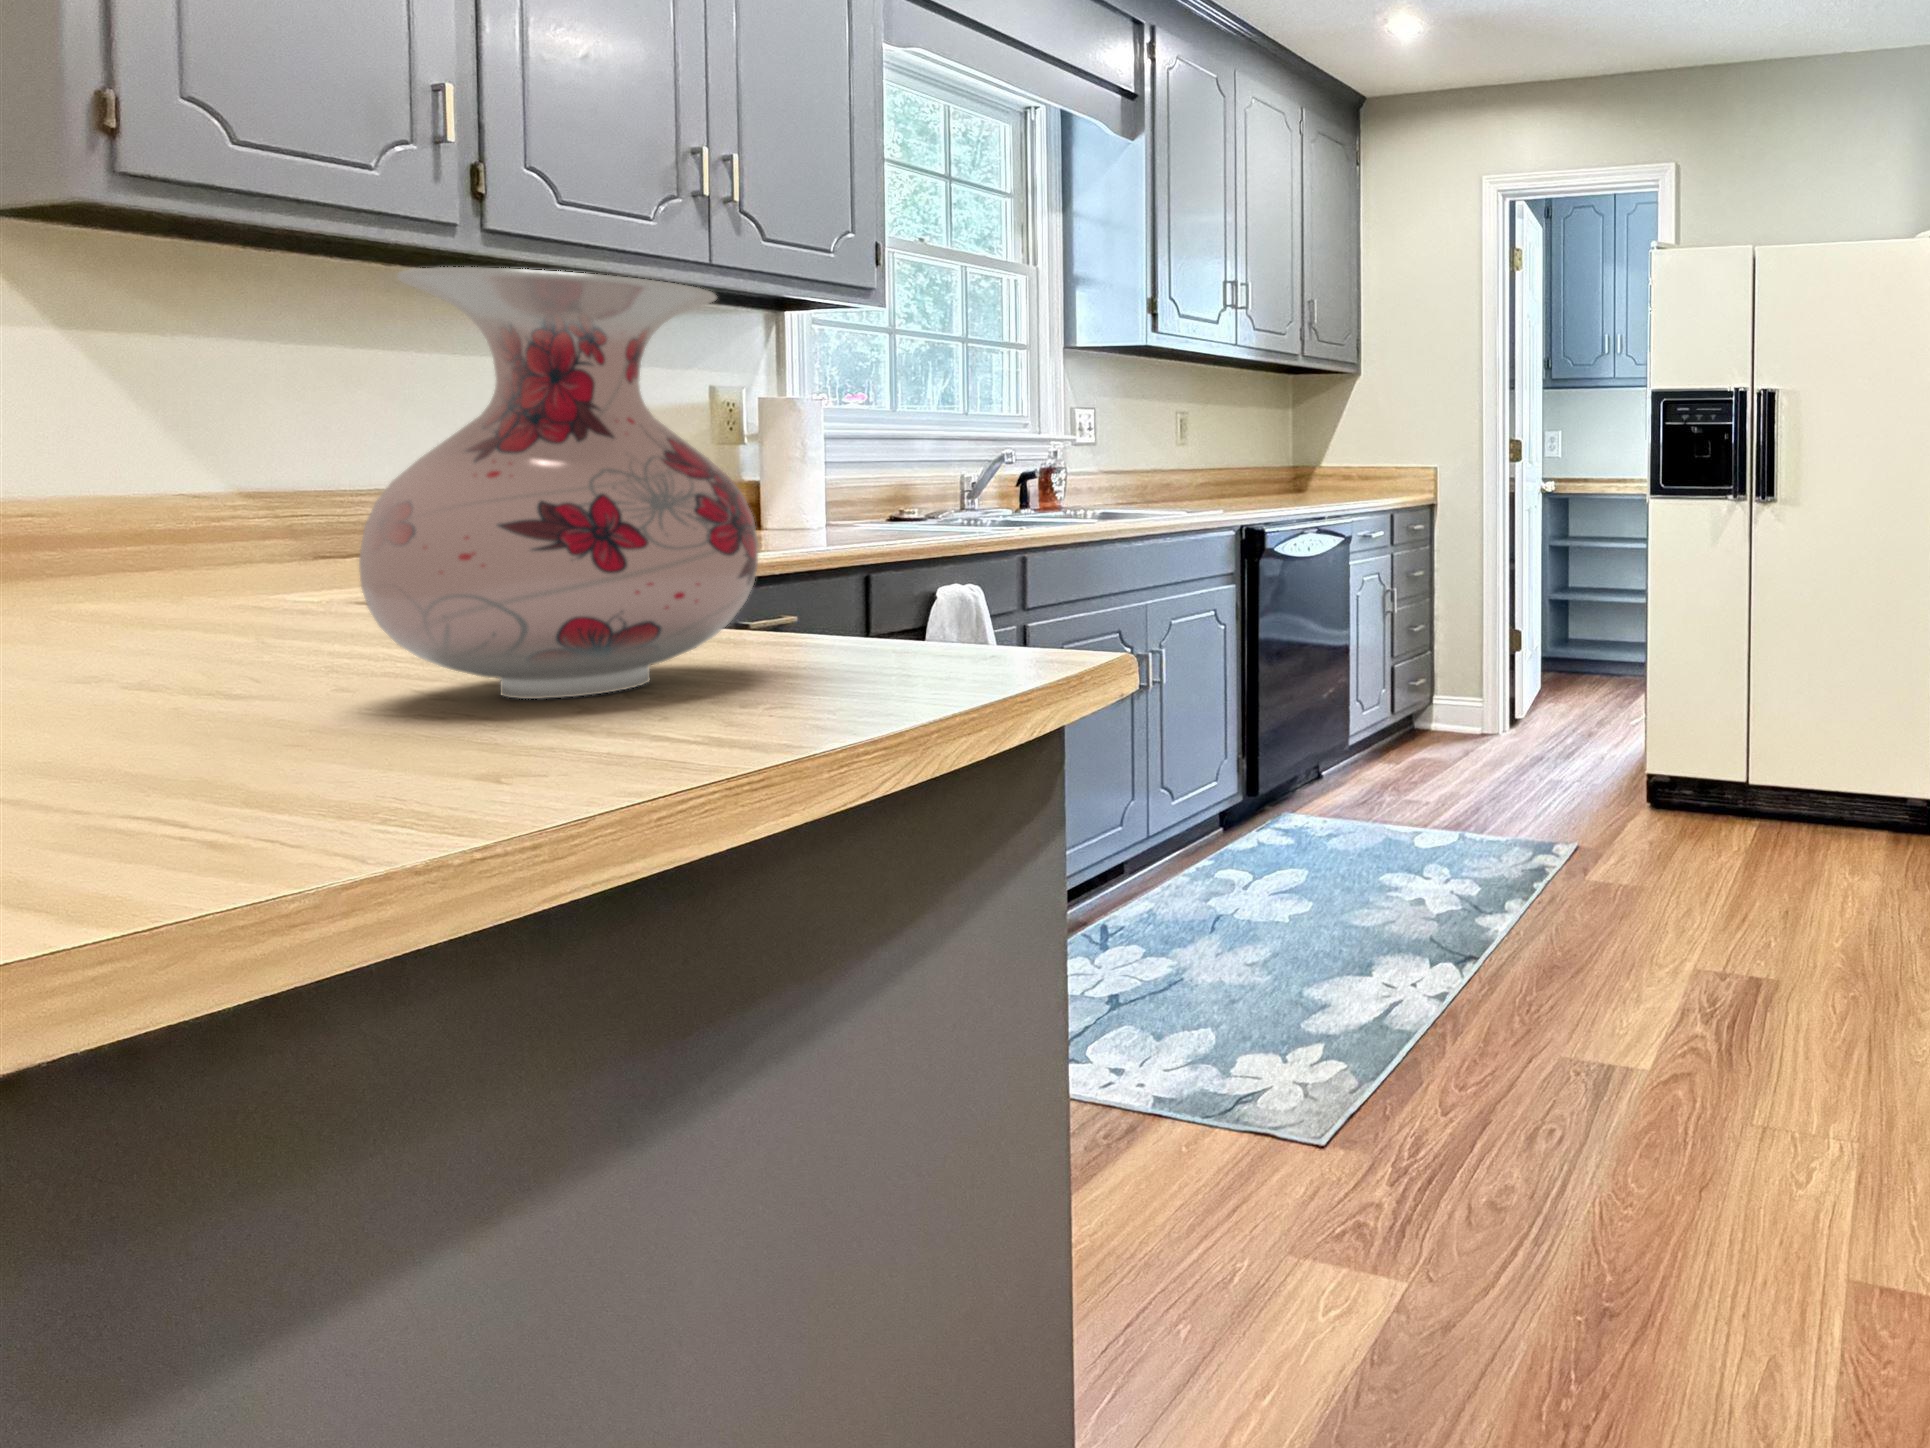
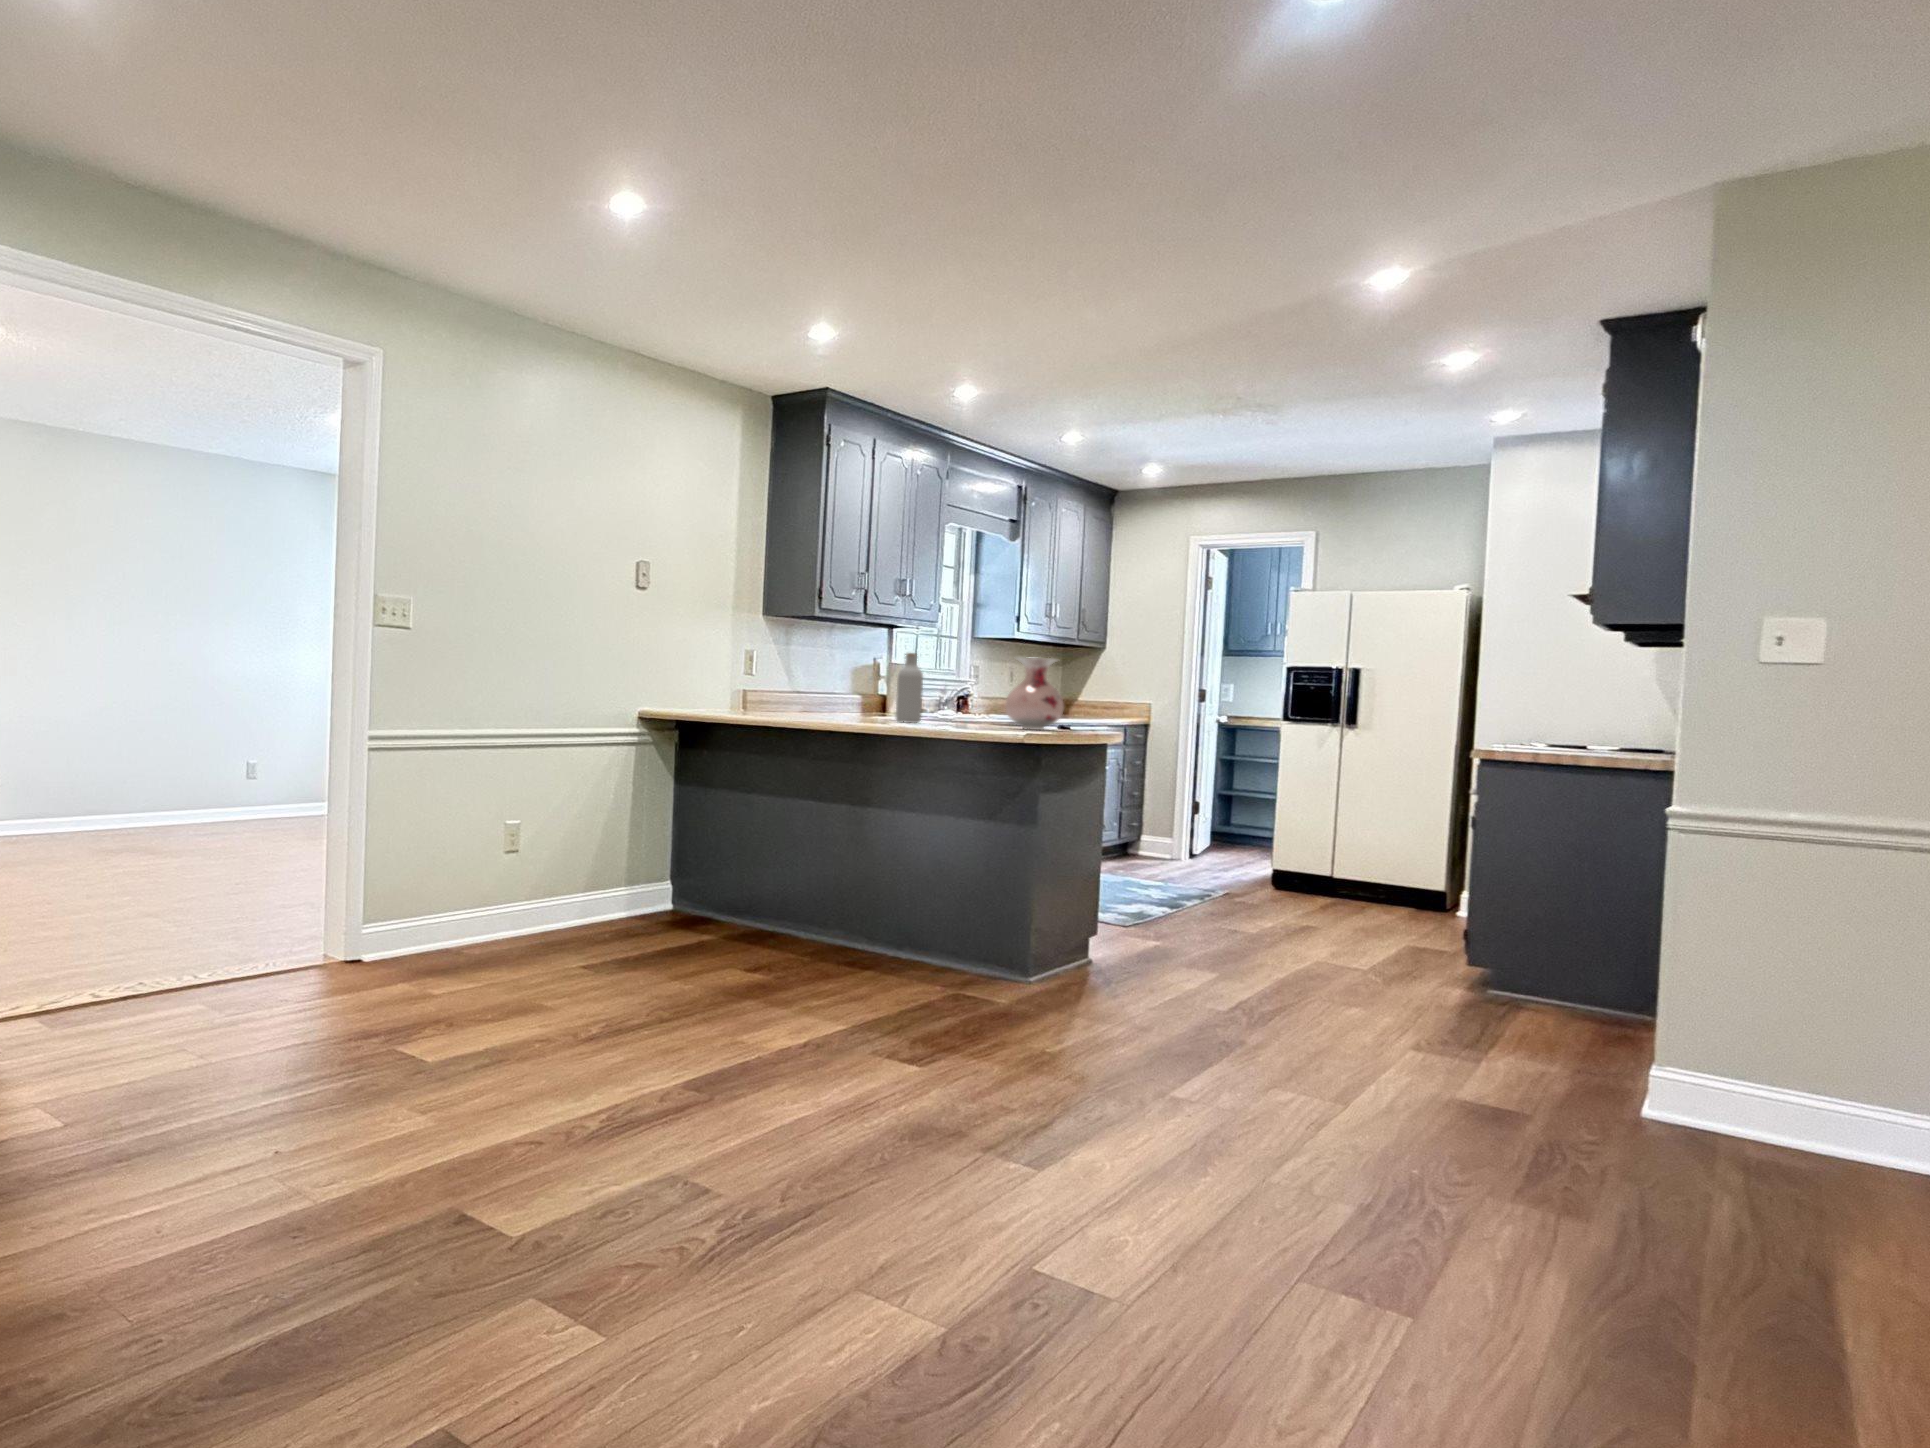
bottle: none [96,301,281,643] -> present [896,653,923,723]

